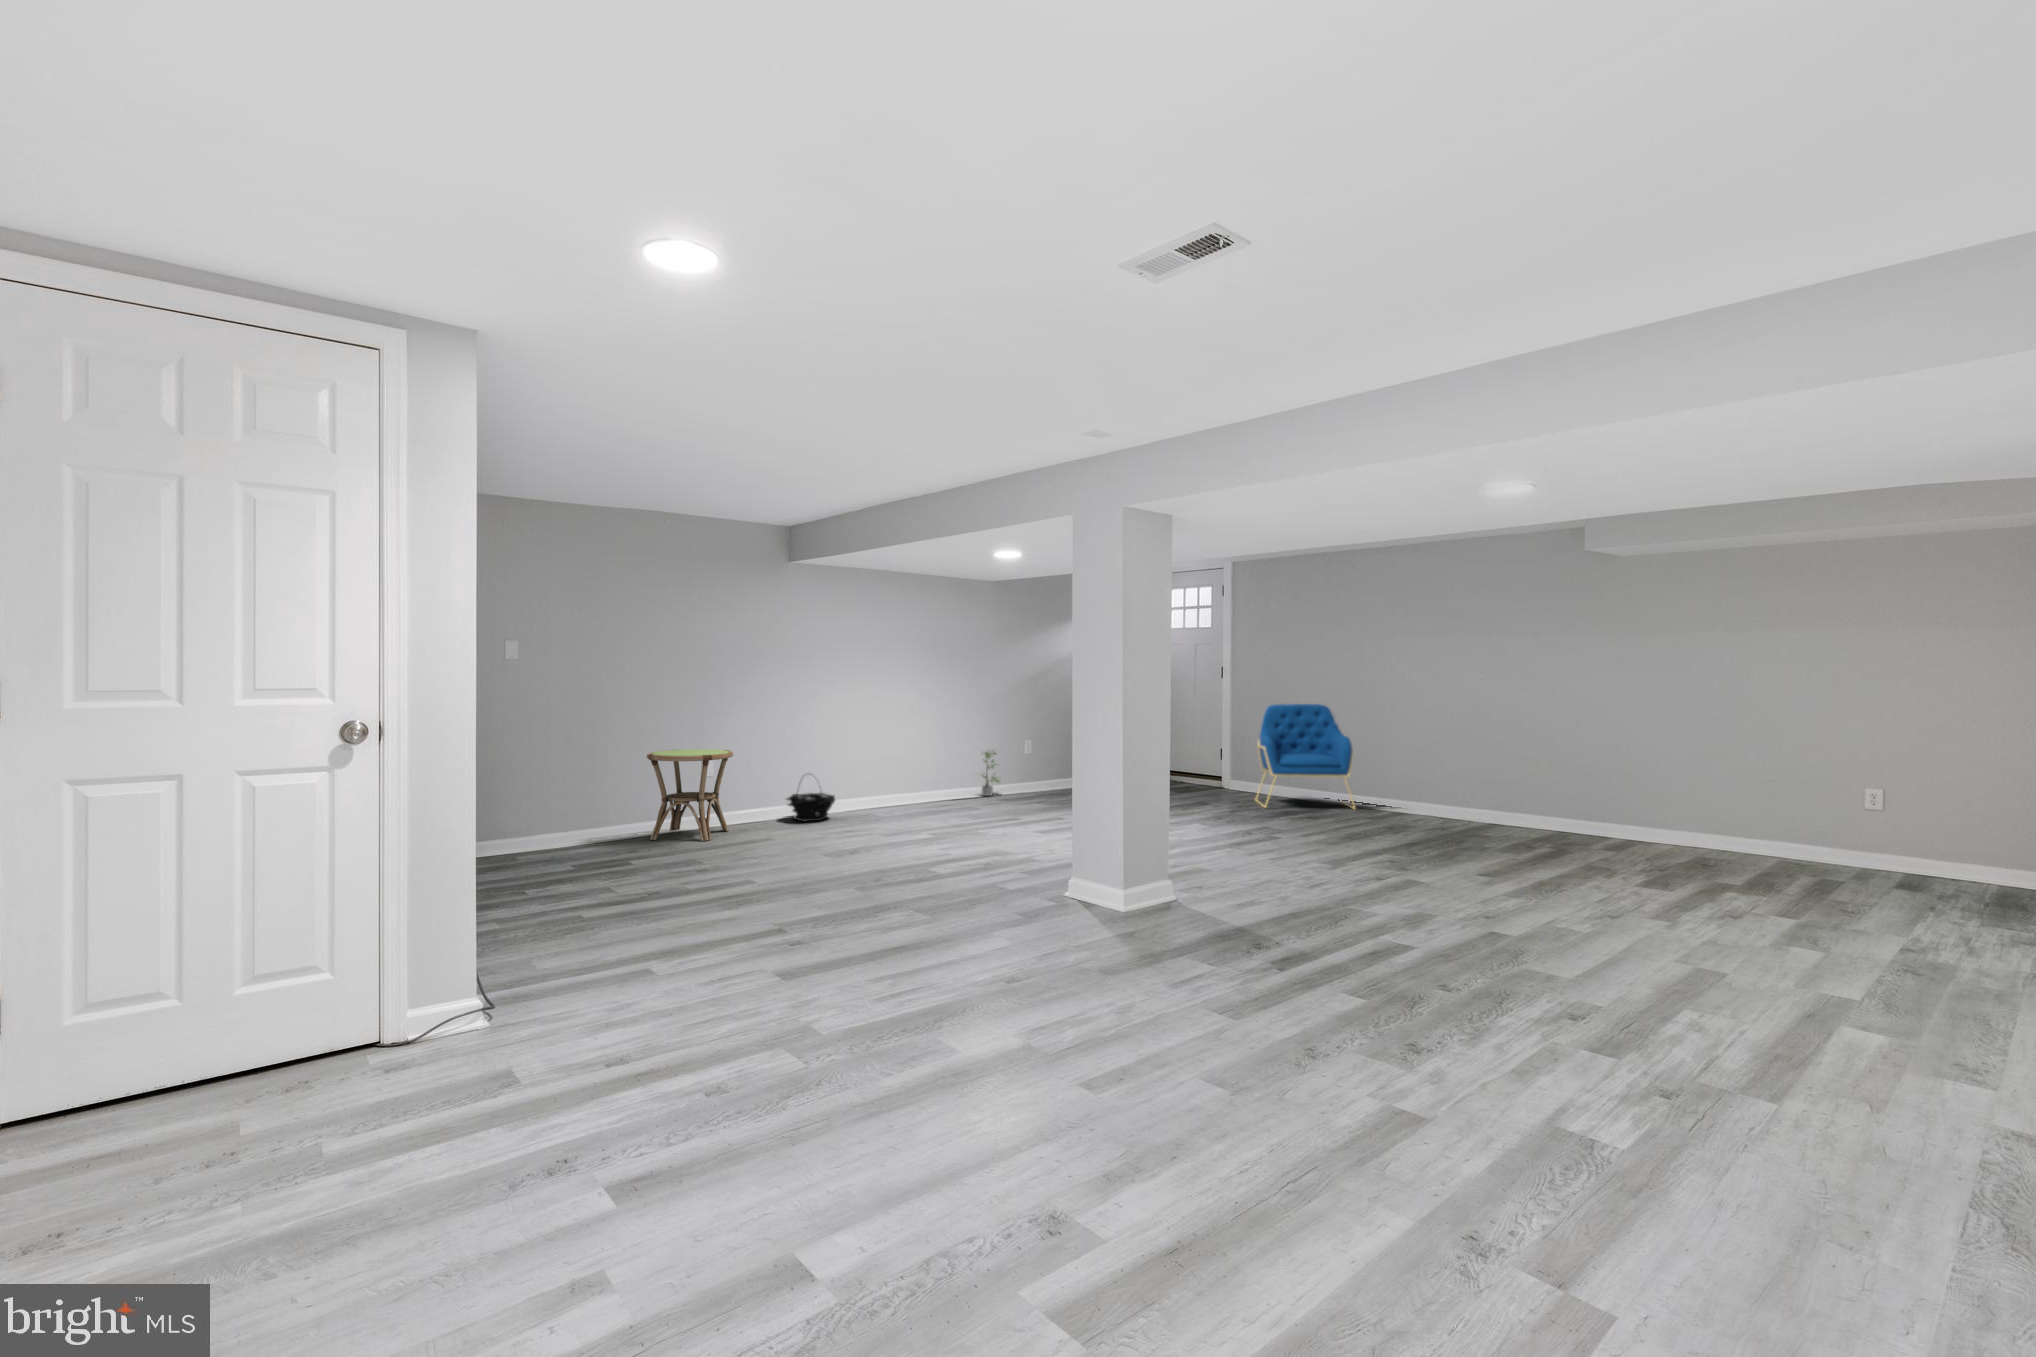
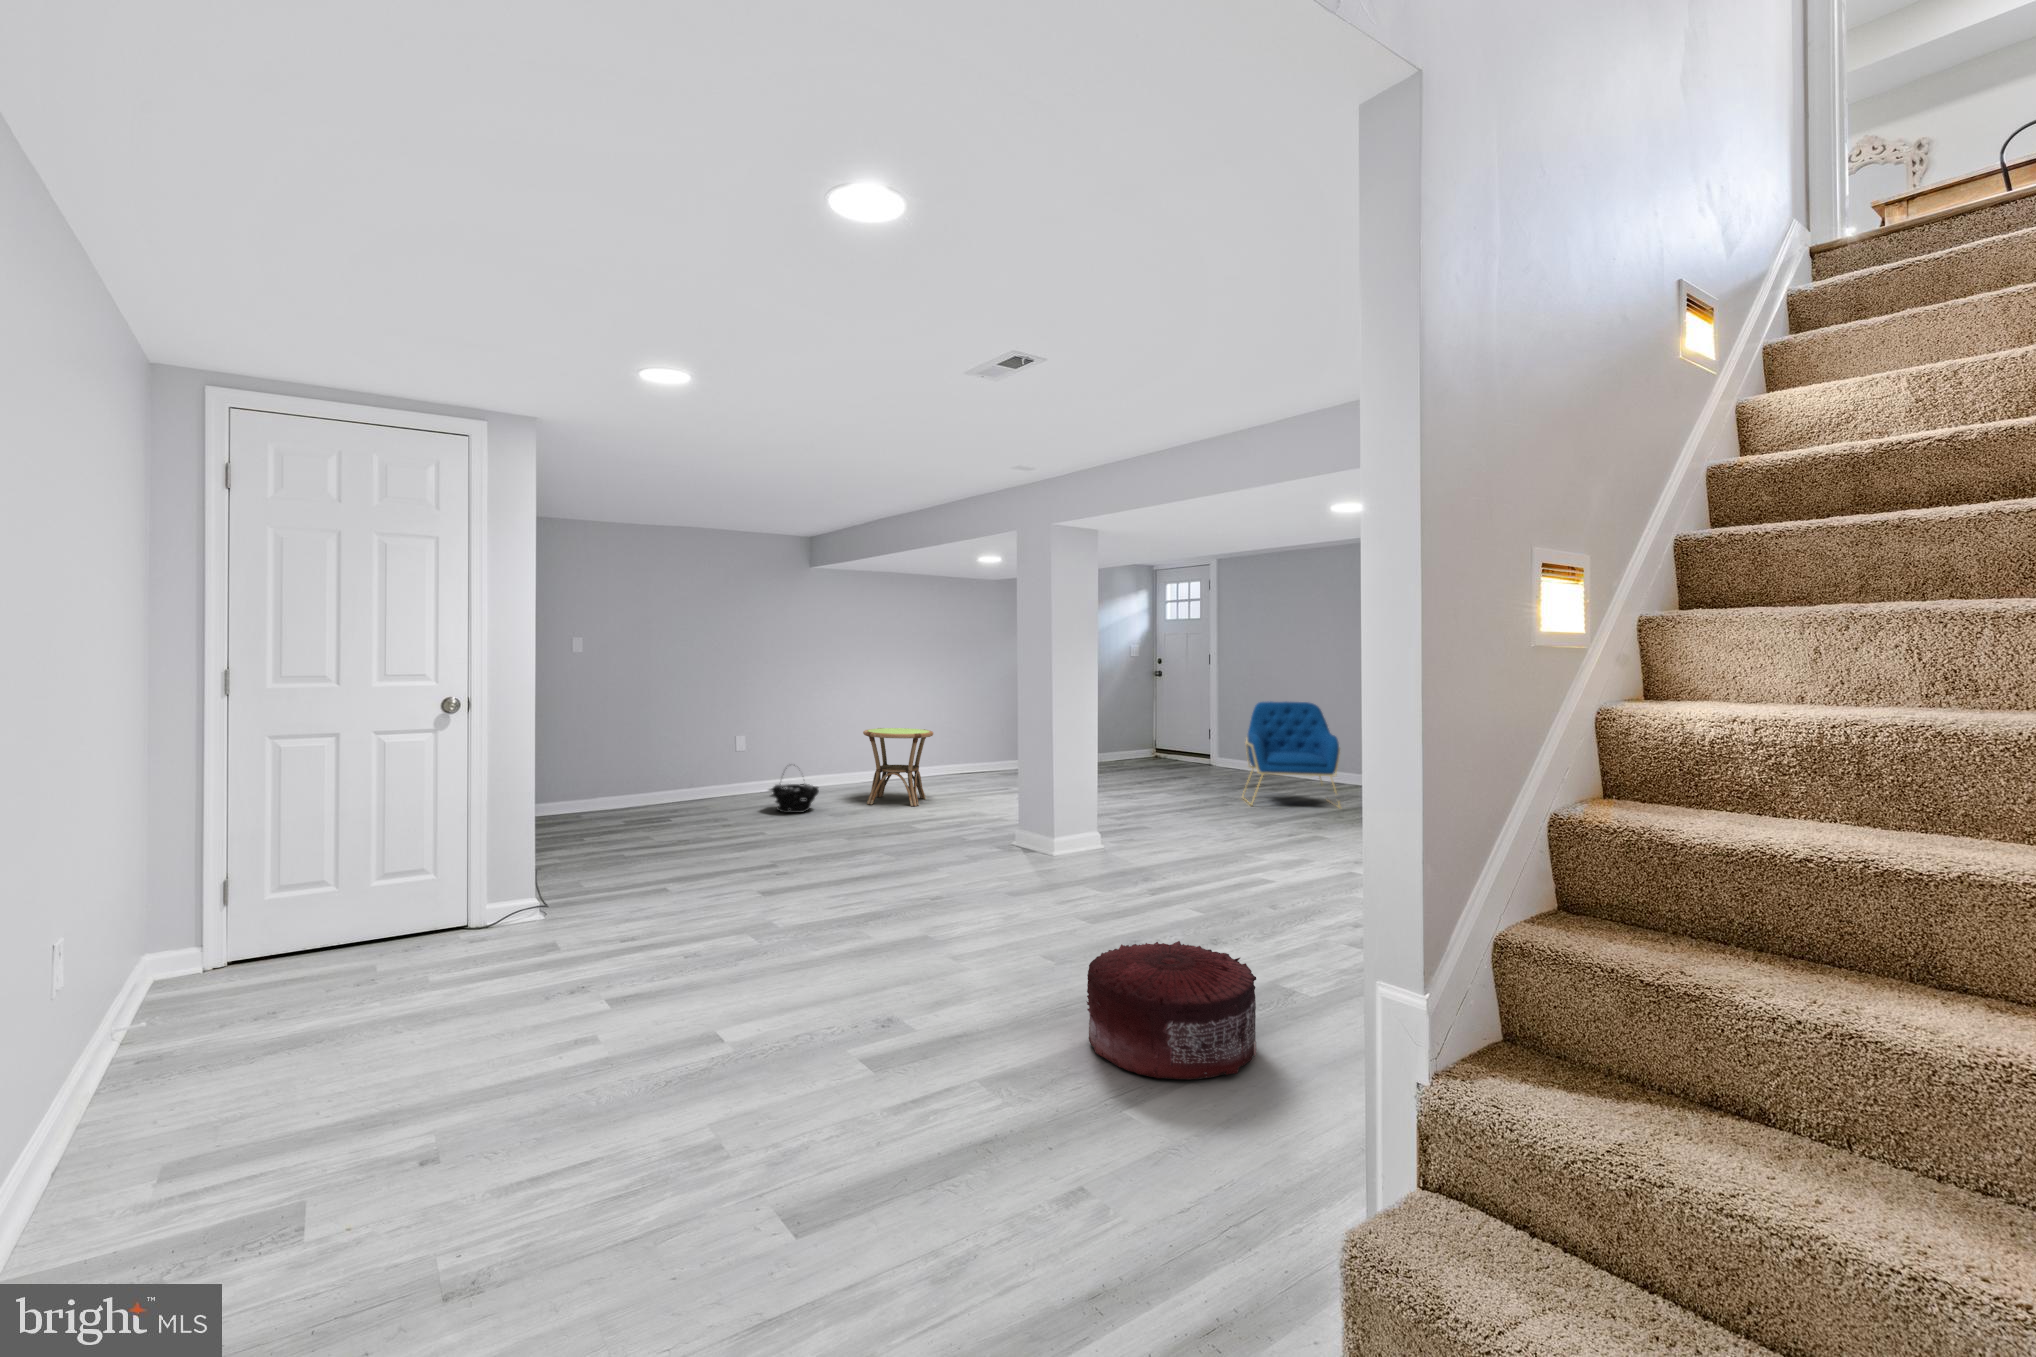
side table: present [647,749,733,841] -> present [863,728,933,806]
potted plant: present [982,751,1000,796] -> none [962,740,988,788]
pouf: none [1106,931,1282,1071] -> present [1087,941,1256,1080]

